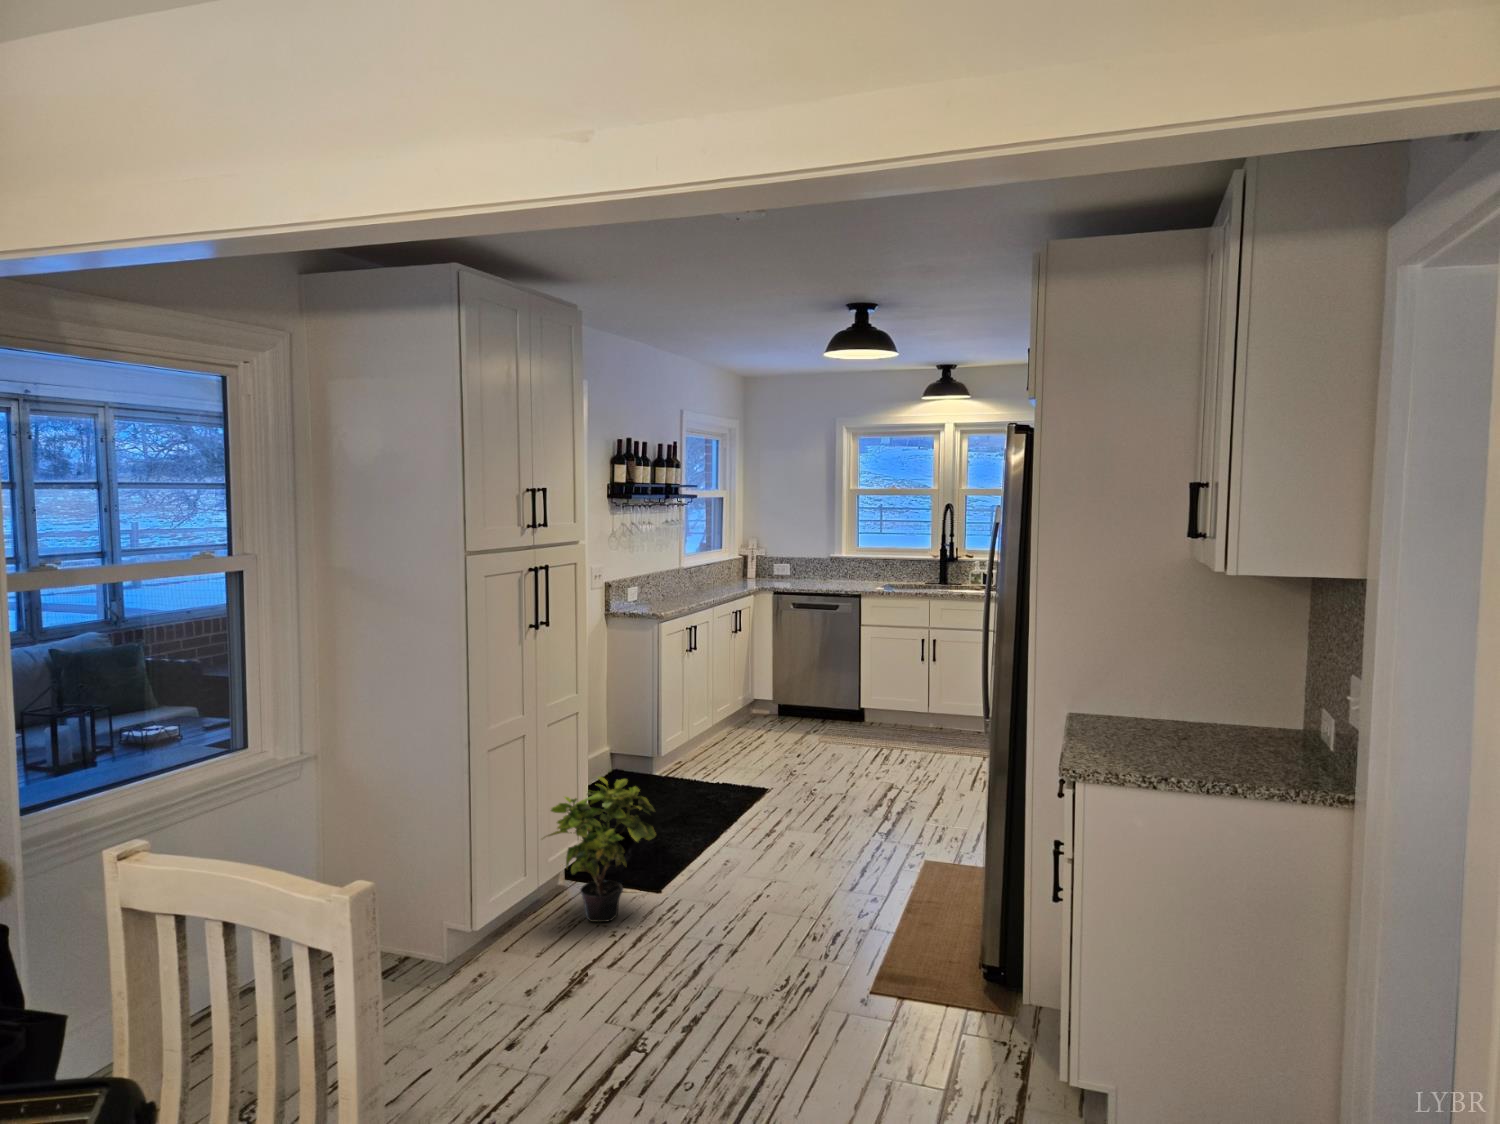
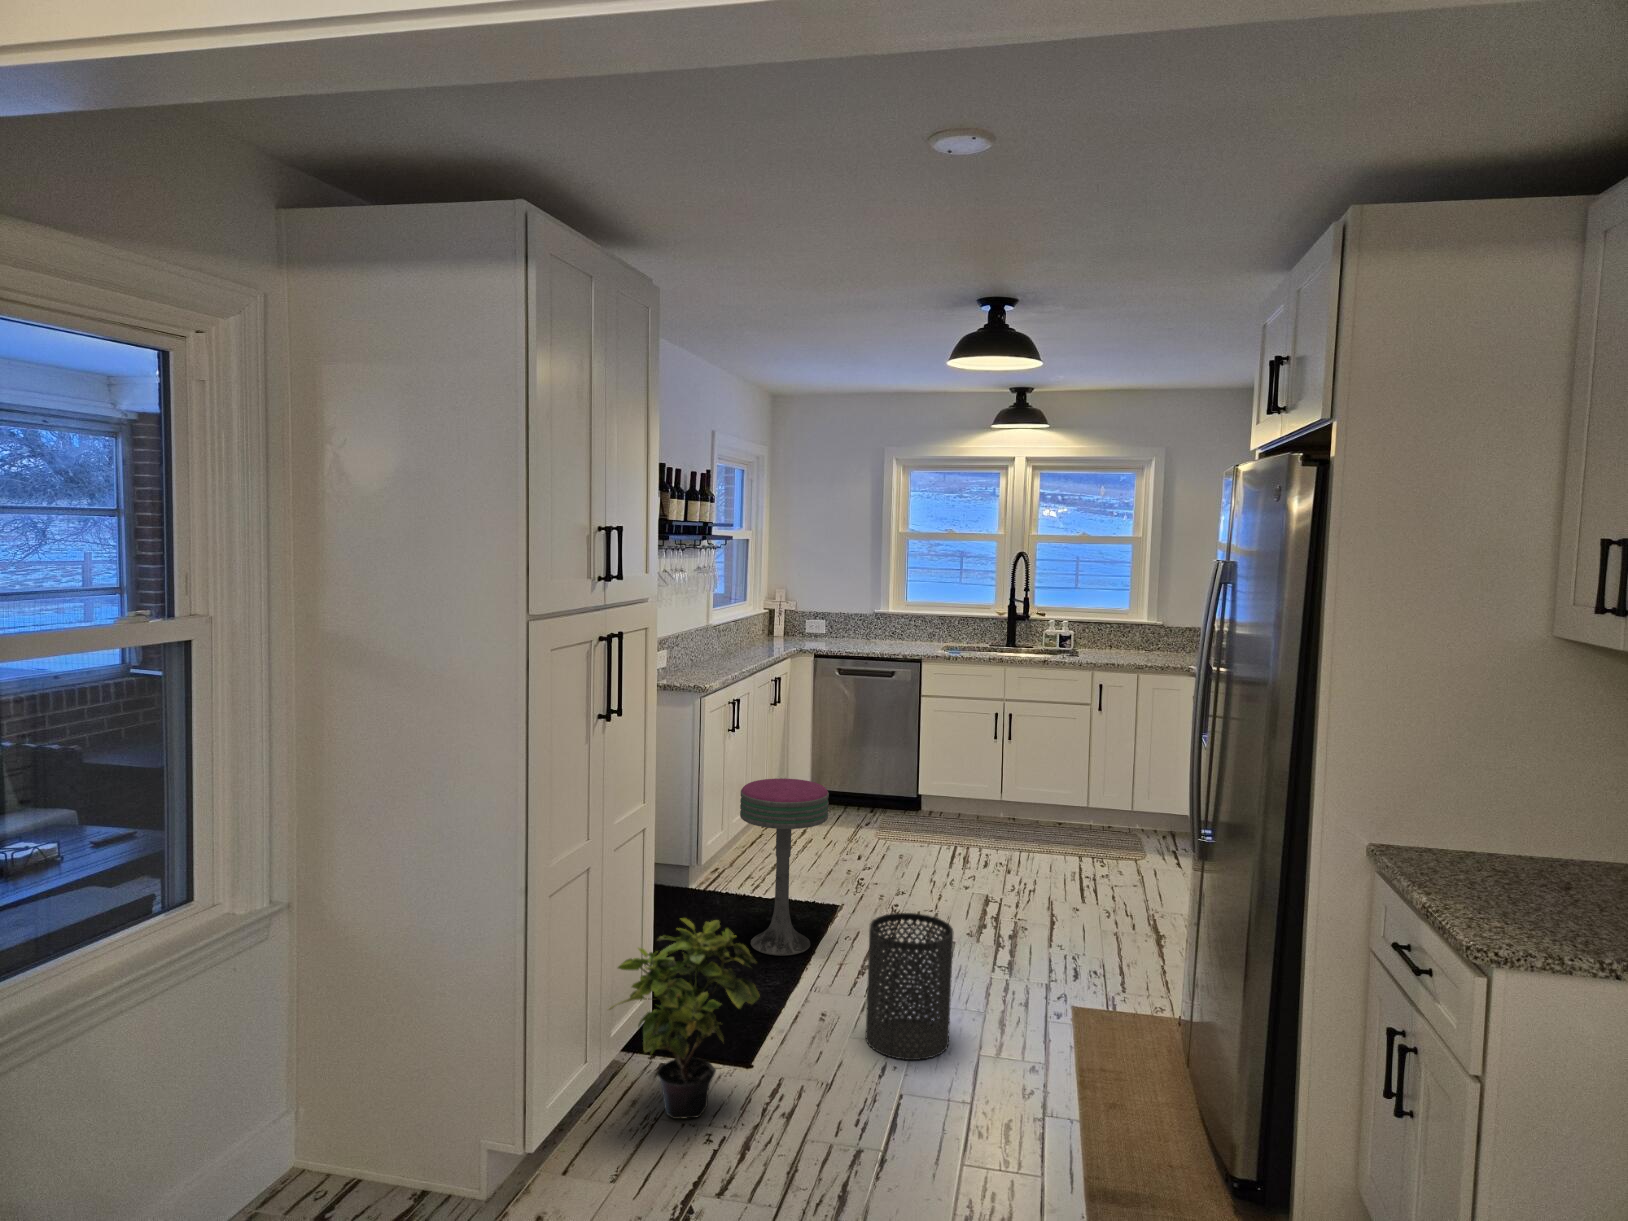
bar stool: none [677,685,746,822] -> present [740,778,829,956]
trash can: none [752,783,817,892] -> present [866,913,953,1060]

